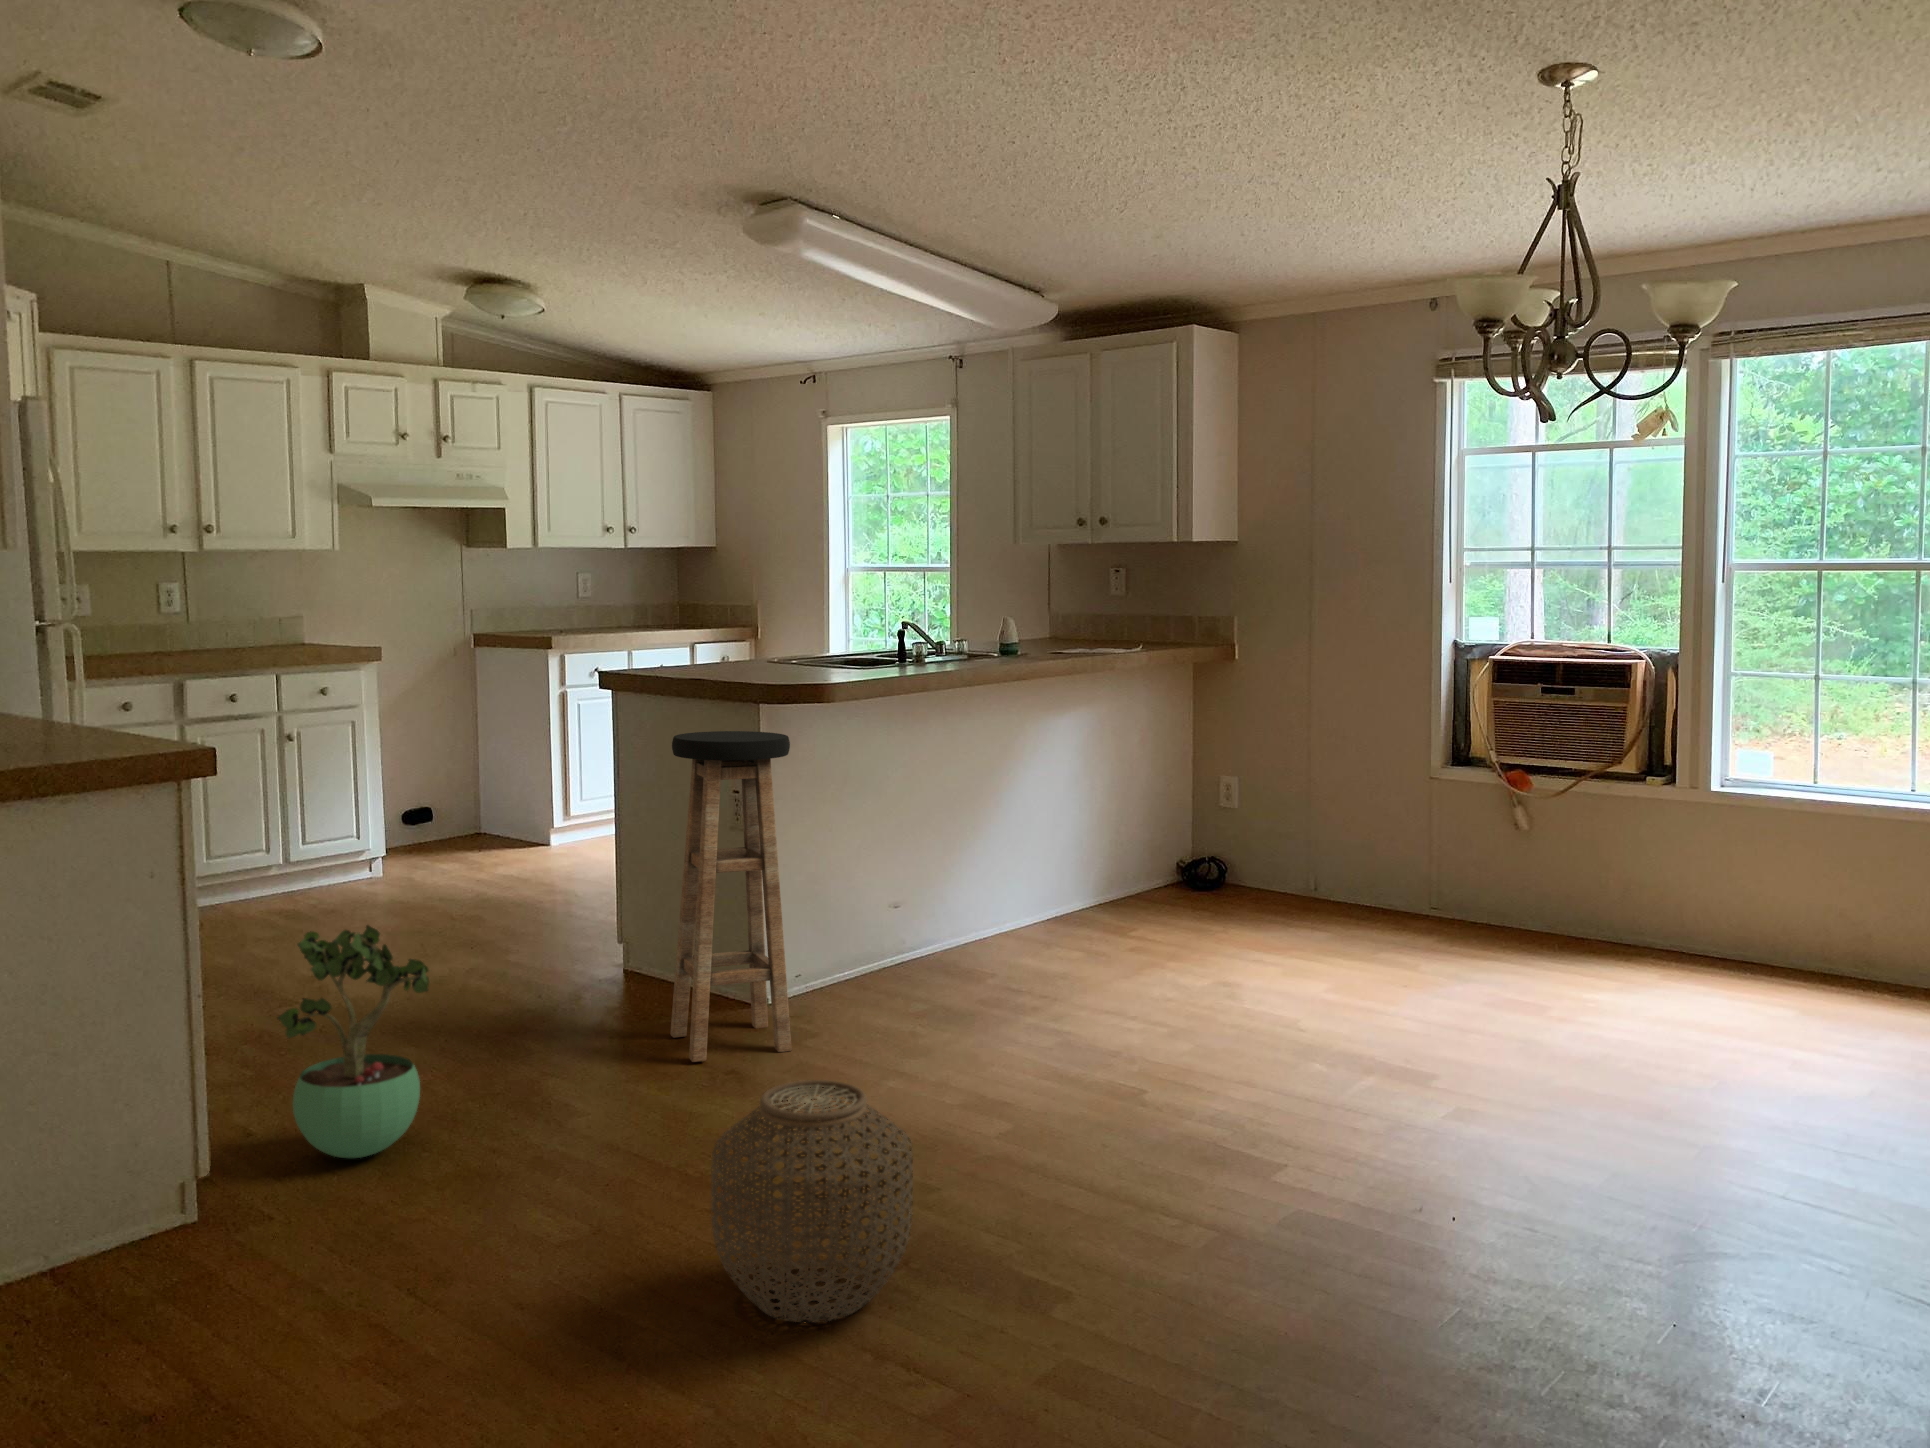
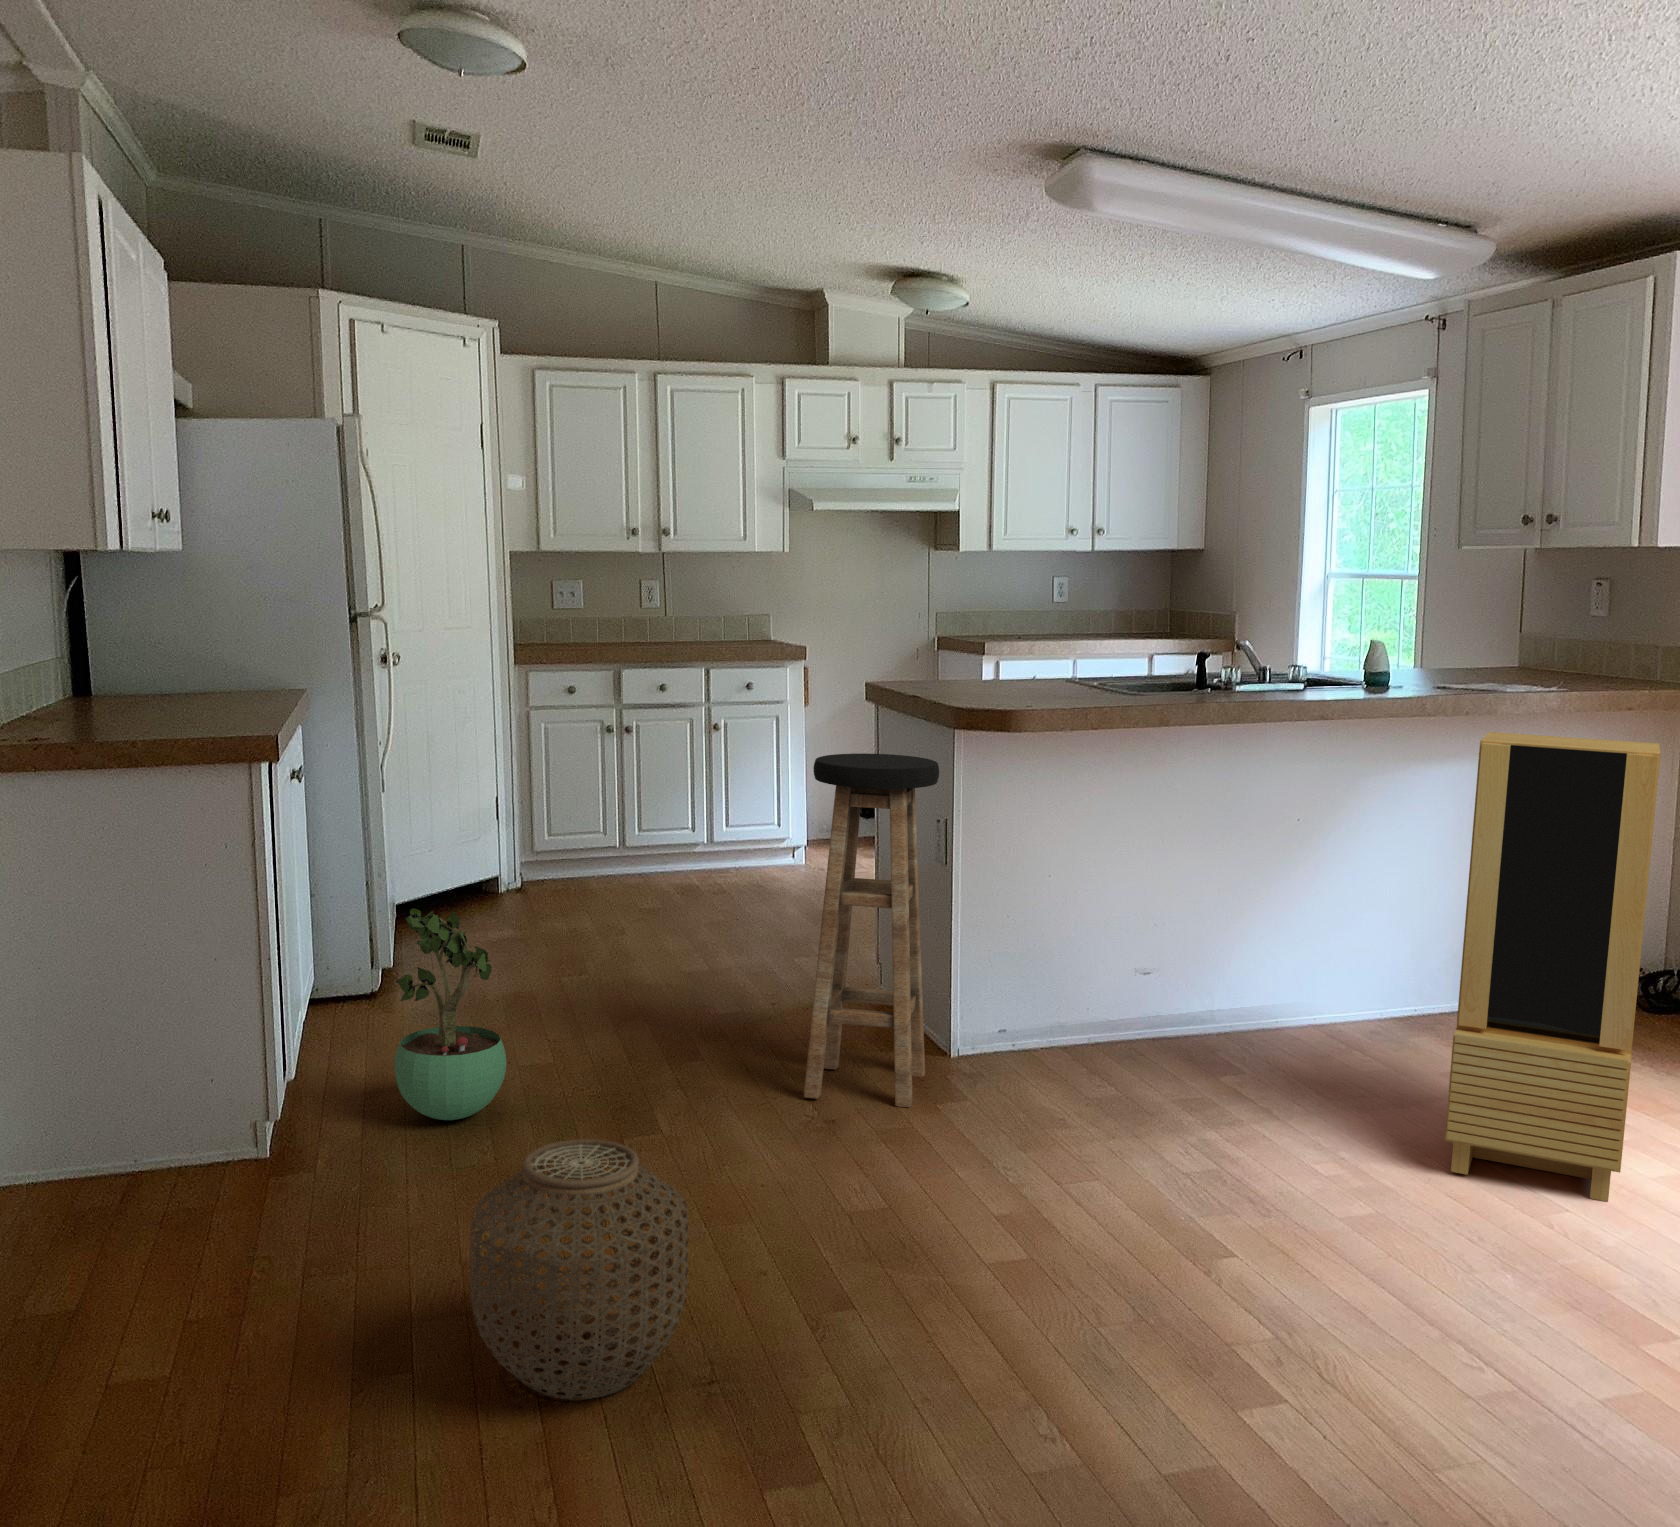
storage cabinet: none [1187,677,1331,1009] -> present [1445,732,1661,1202]

